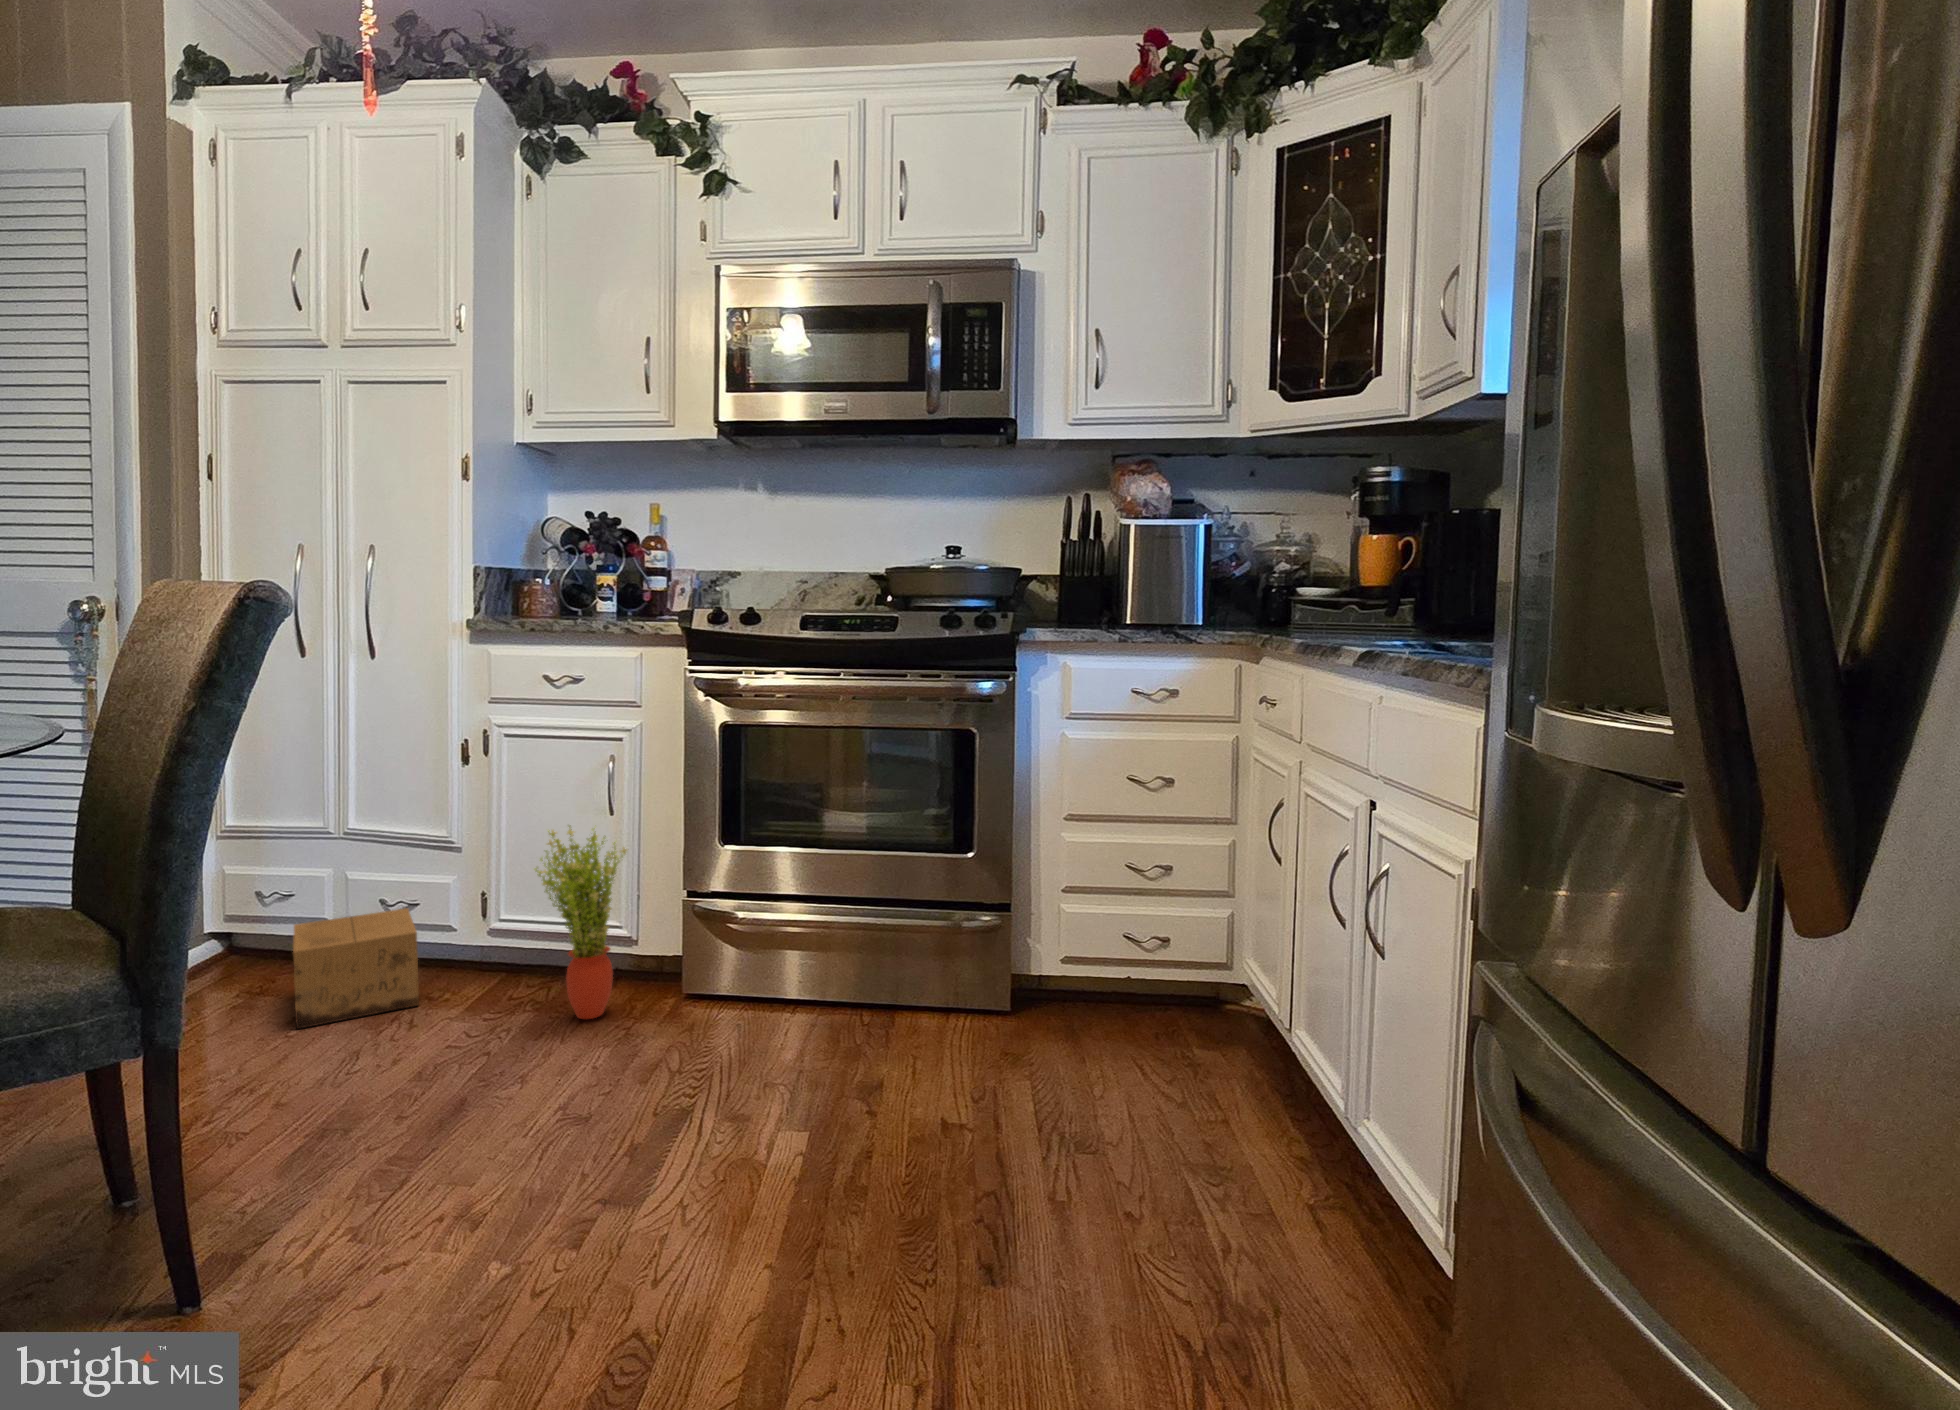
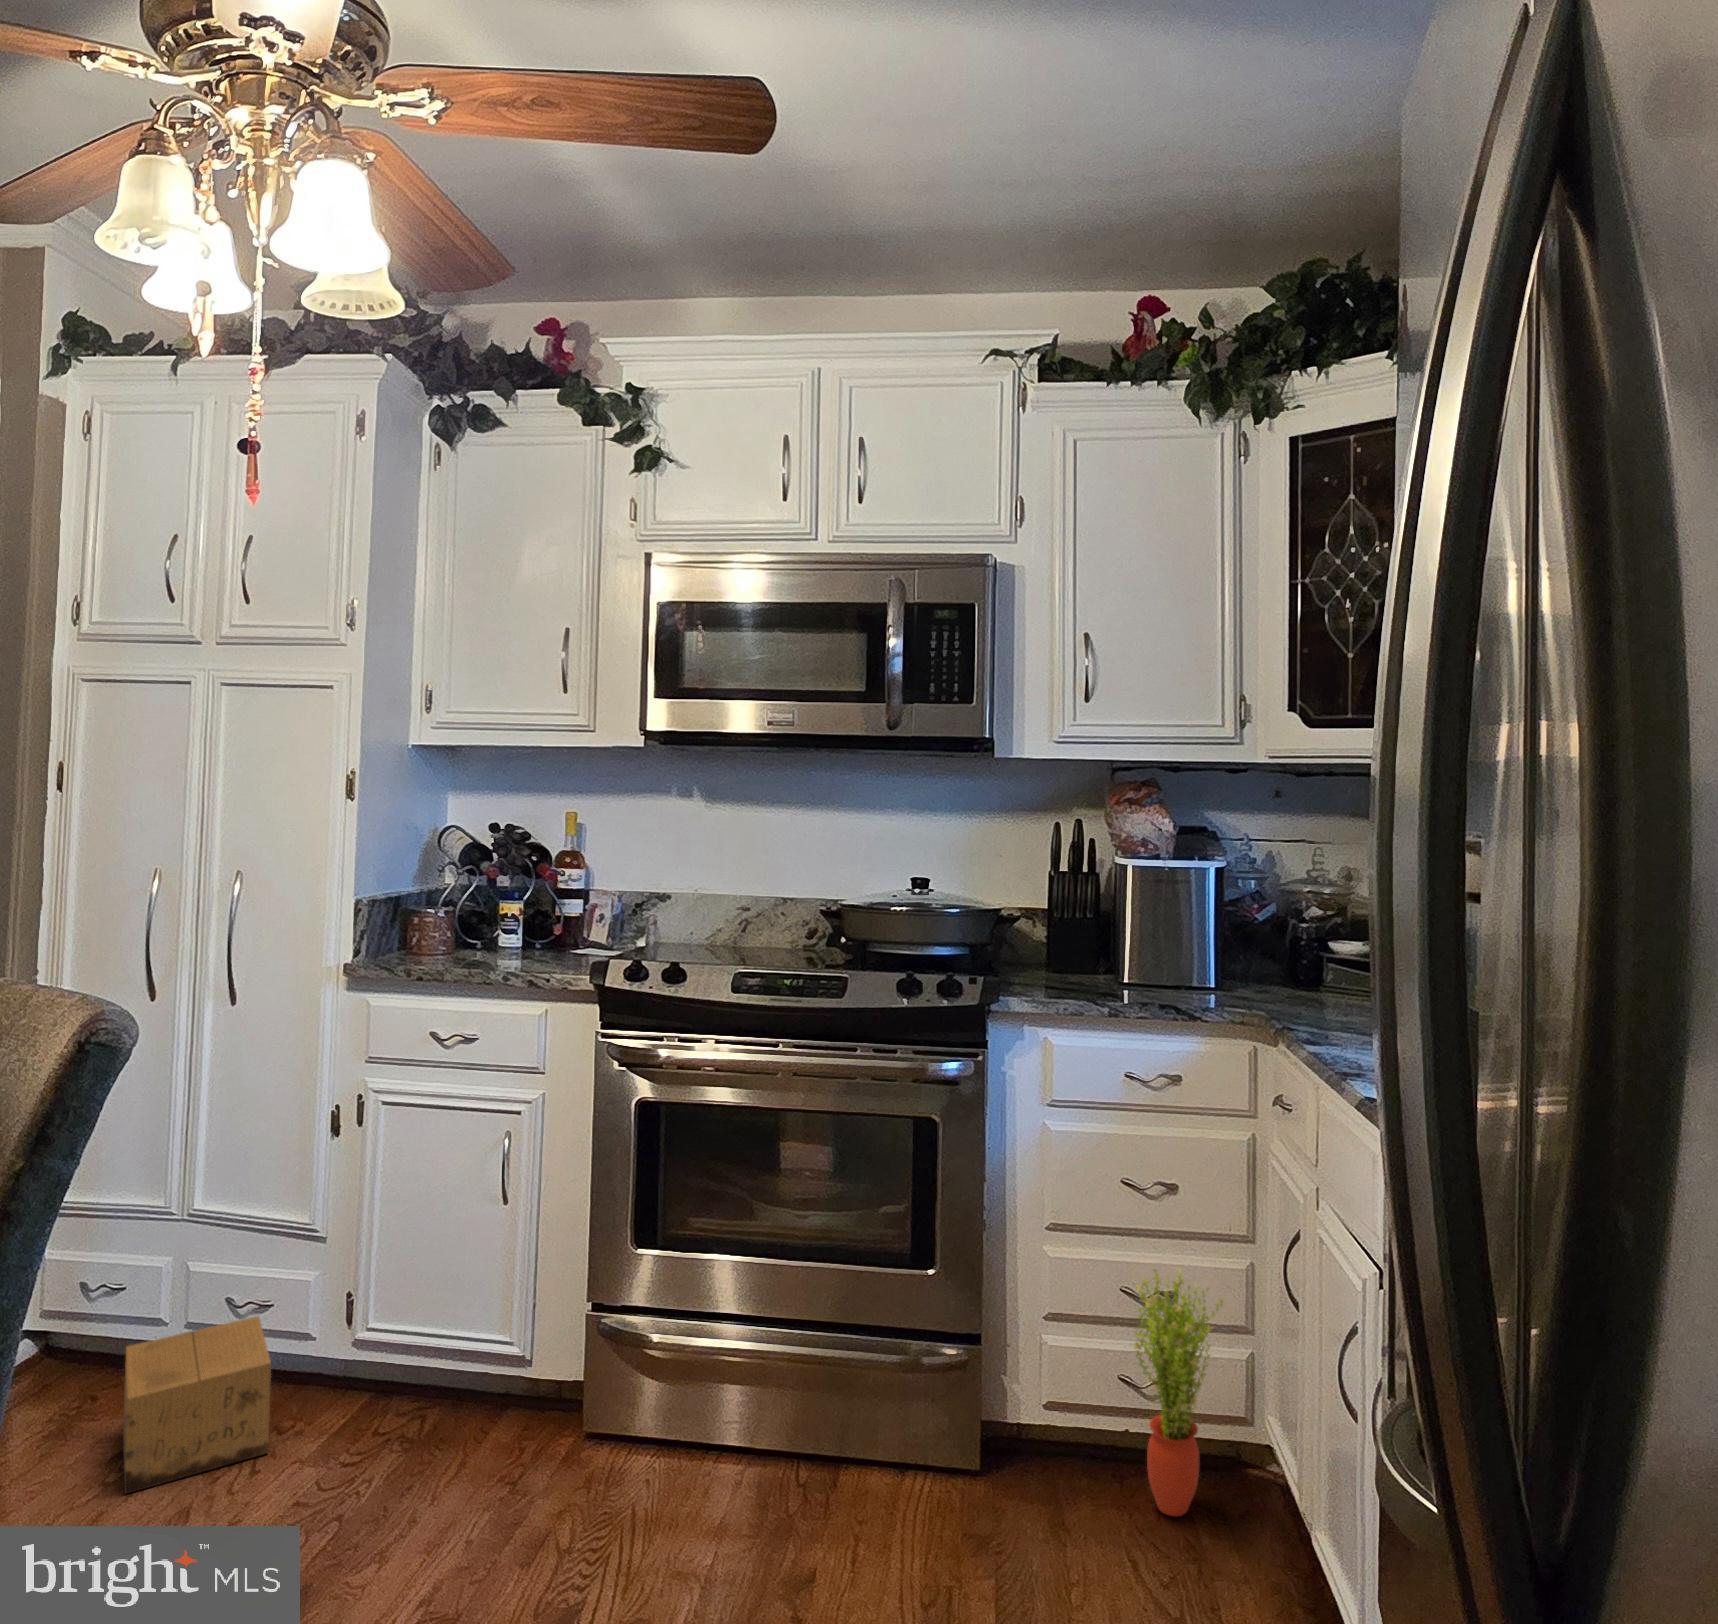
potted plant: present [535,826,627,1019] -> present [1134,1269,1224,1516]

